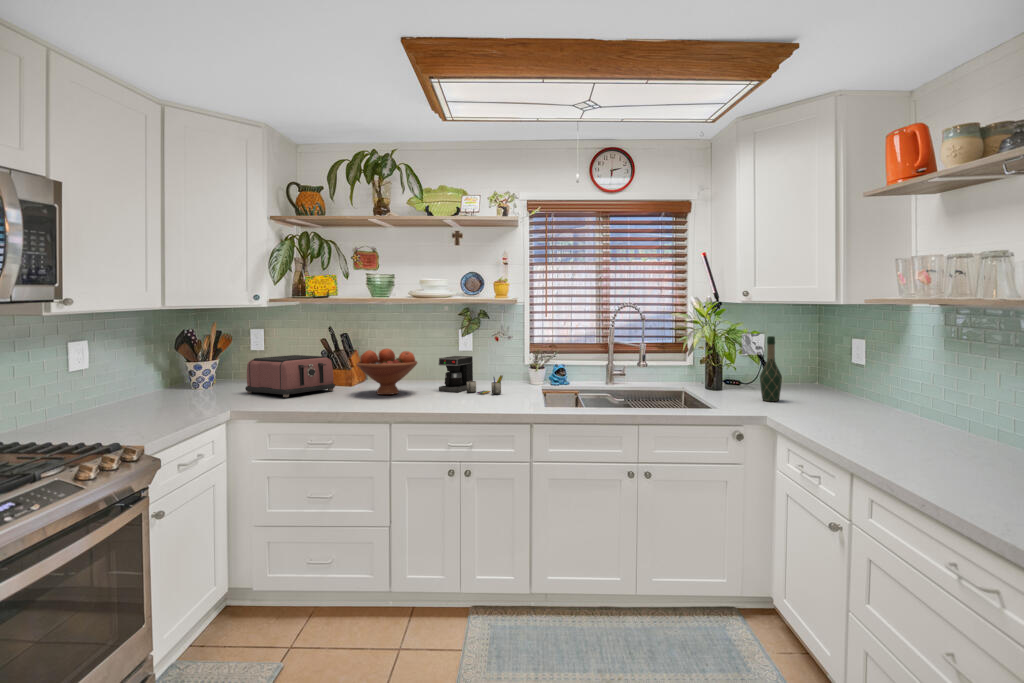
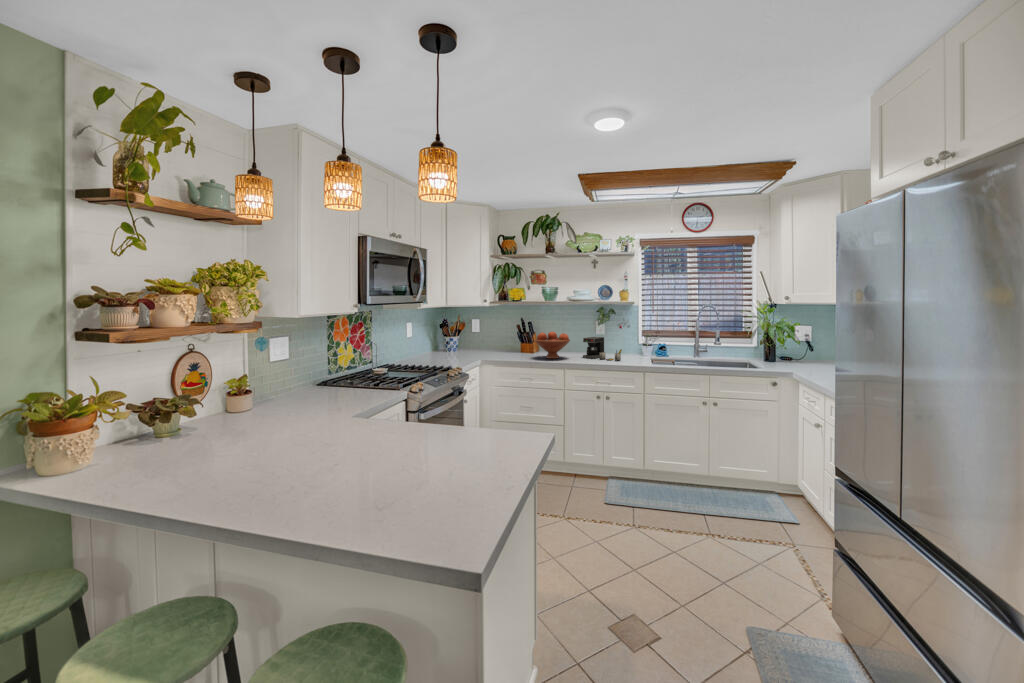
wine bottle: present [760,336,782,401] -> none [798,328,814,371]
toaster: present [245,355,335,397] -> none [474,335,523,358]

